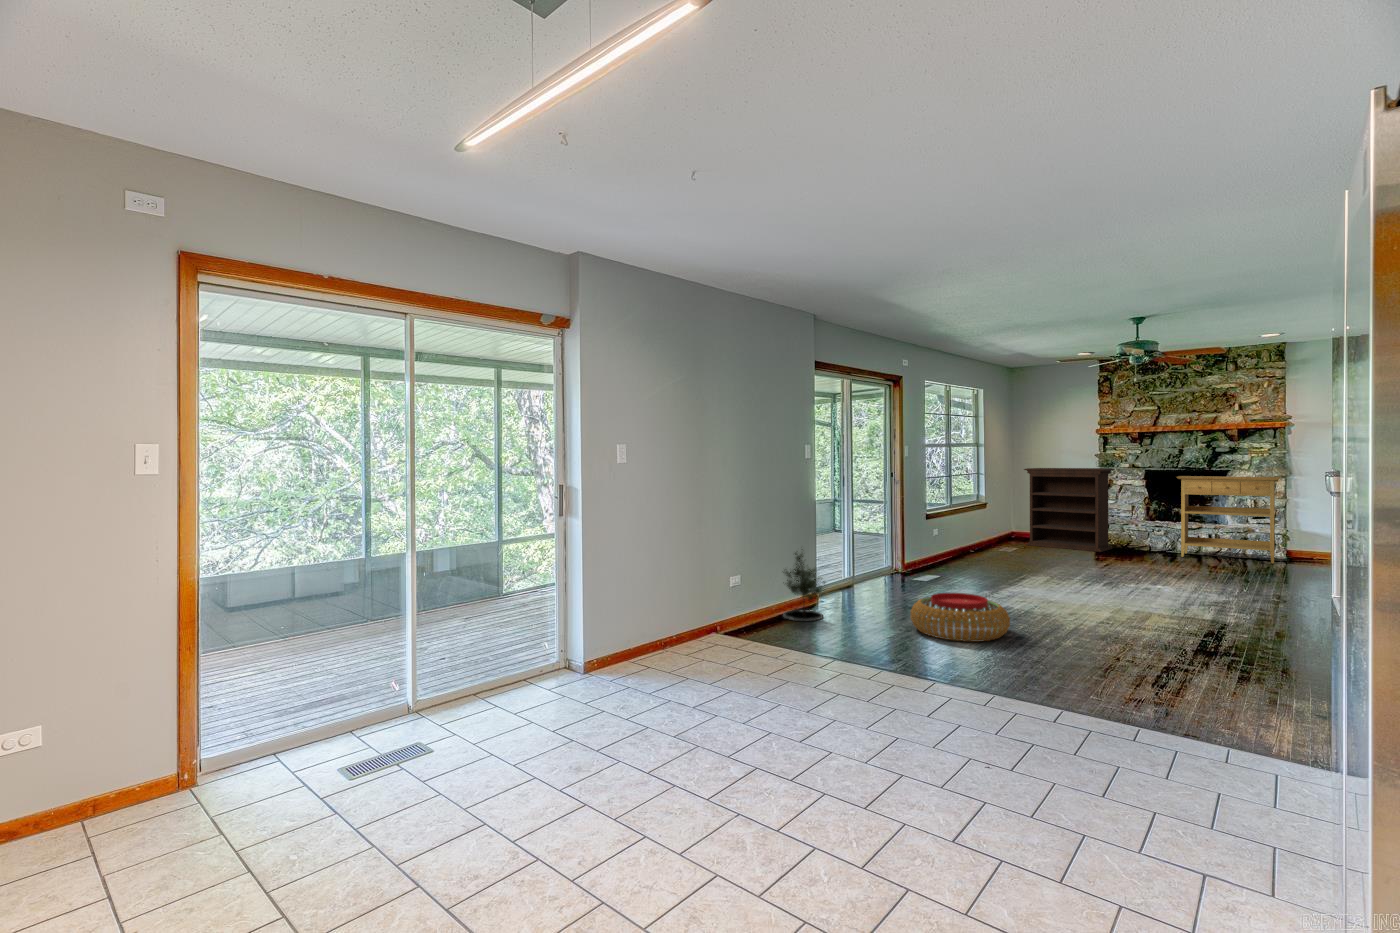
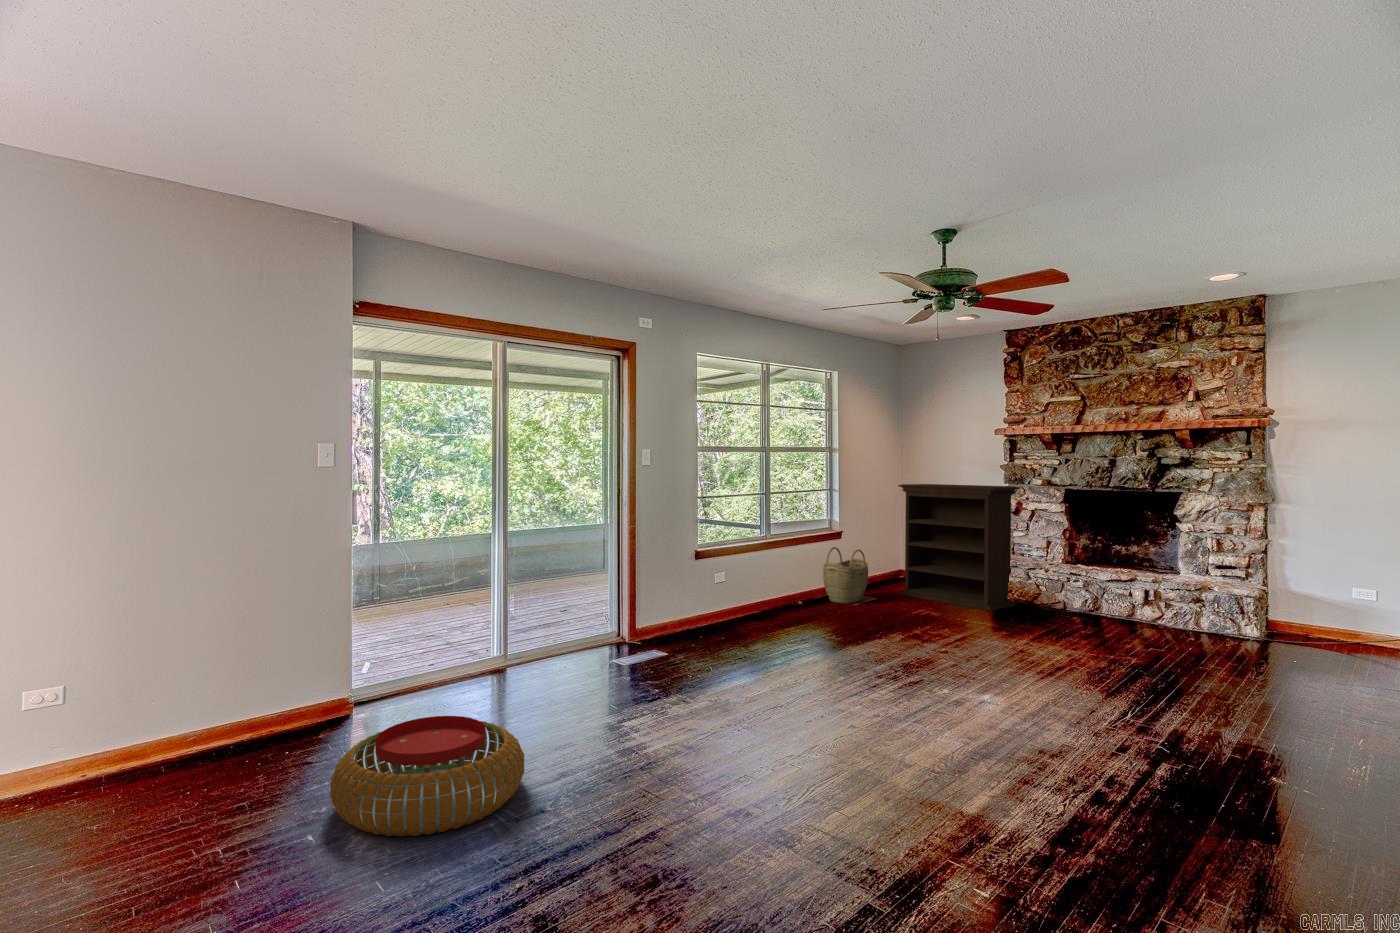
console table: present [1177,476,1280,563] -> none [1093,500,1252,644]
woven basket: none [981,513,1012,551] -> present [823,547,868,604]
potted tree: present [783,553,825,621] -> none [209,614,298,753]

